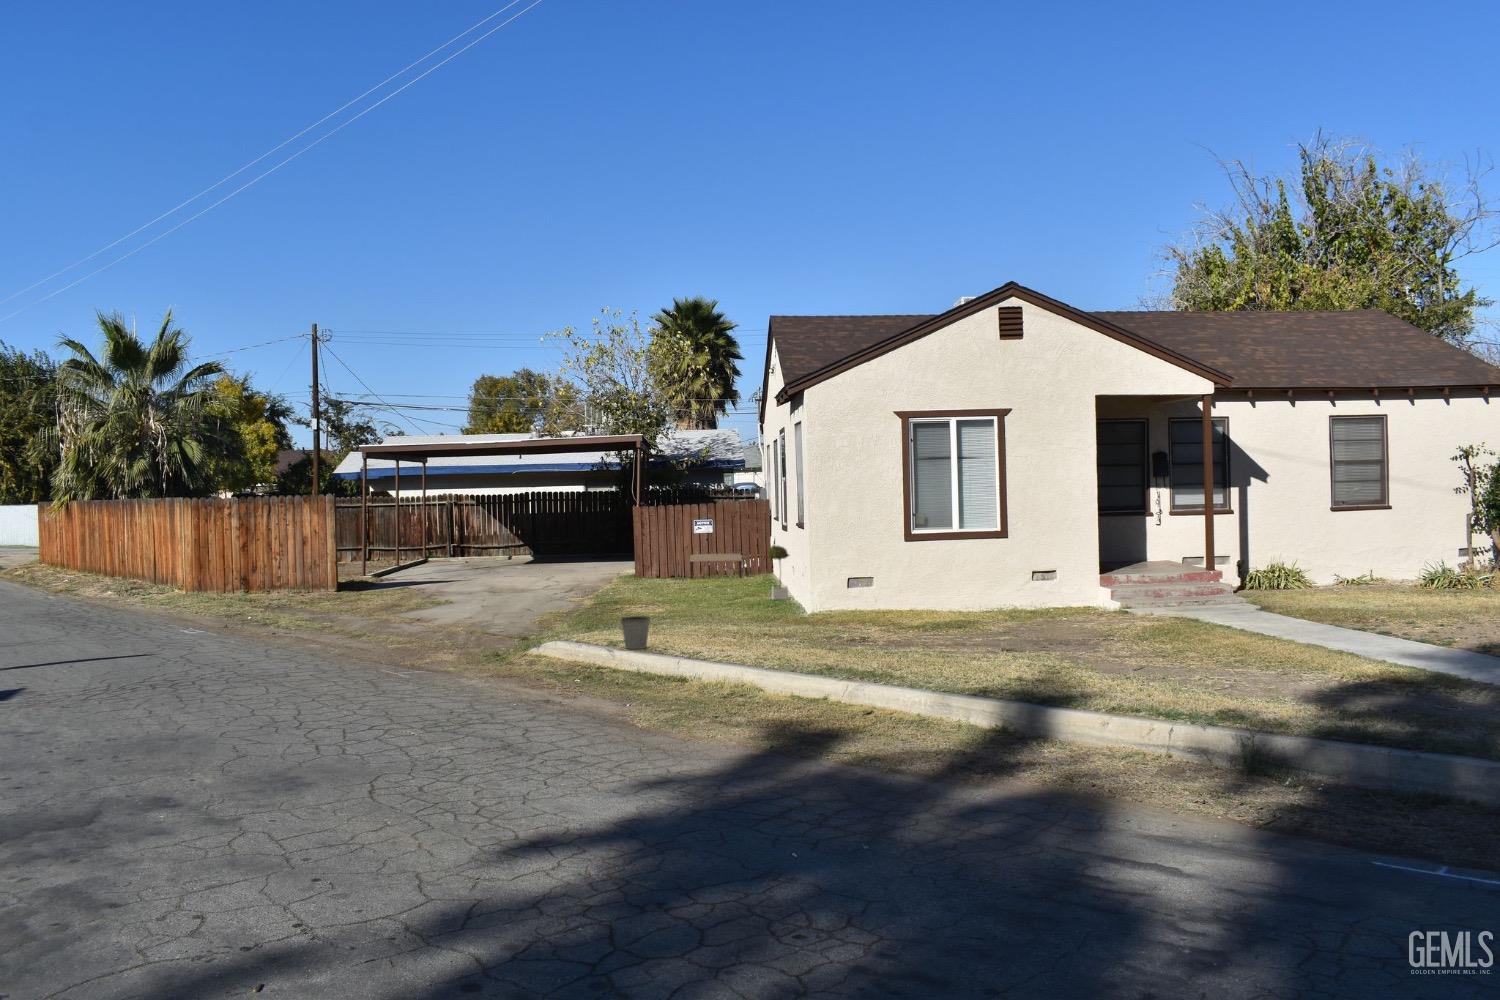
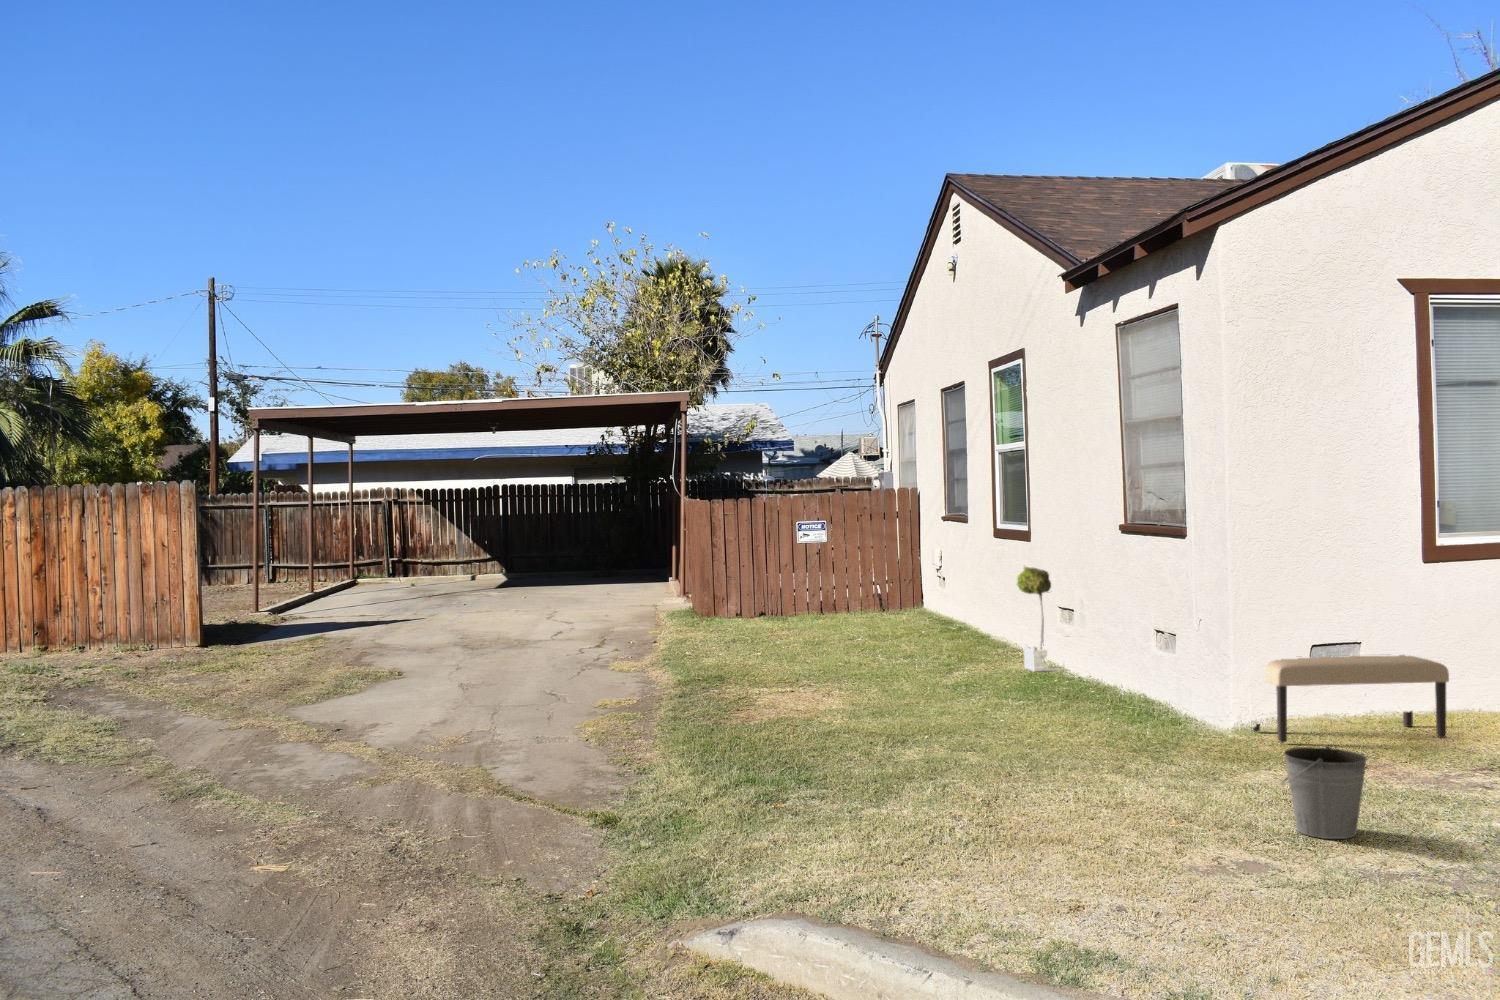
bench: present [690,554,742,578] -> present [1253,654,1449,743]
bucket: present [621,616,650,649] -> present [1281,745,1367,839]

